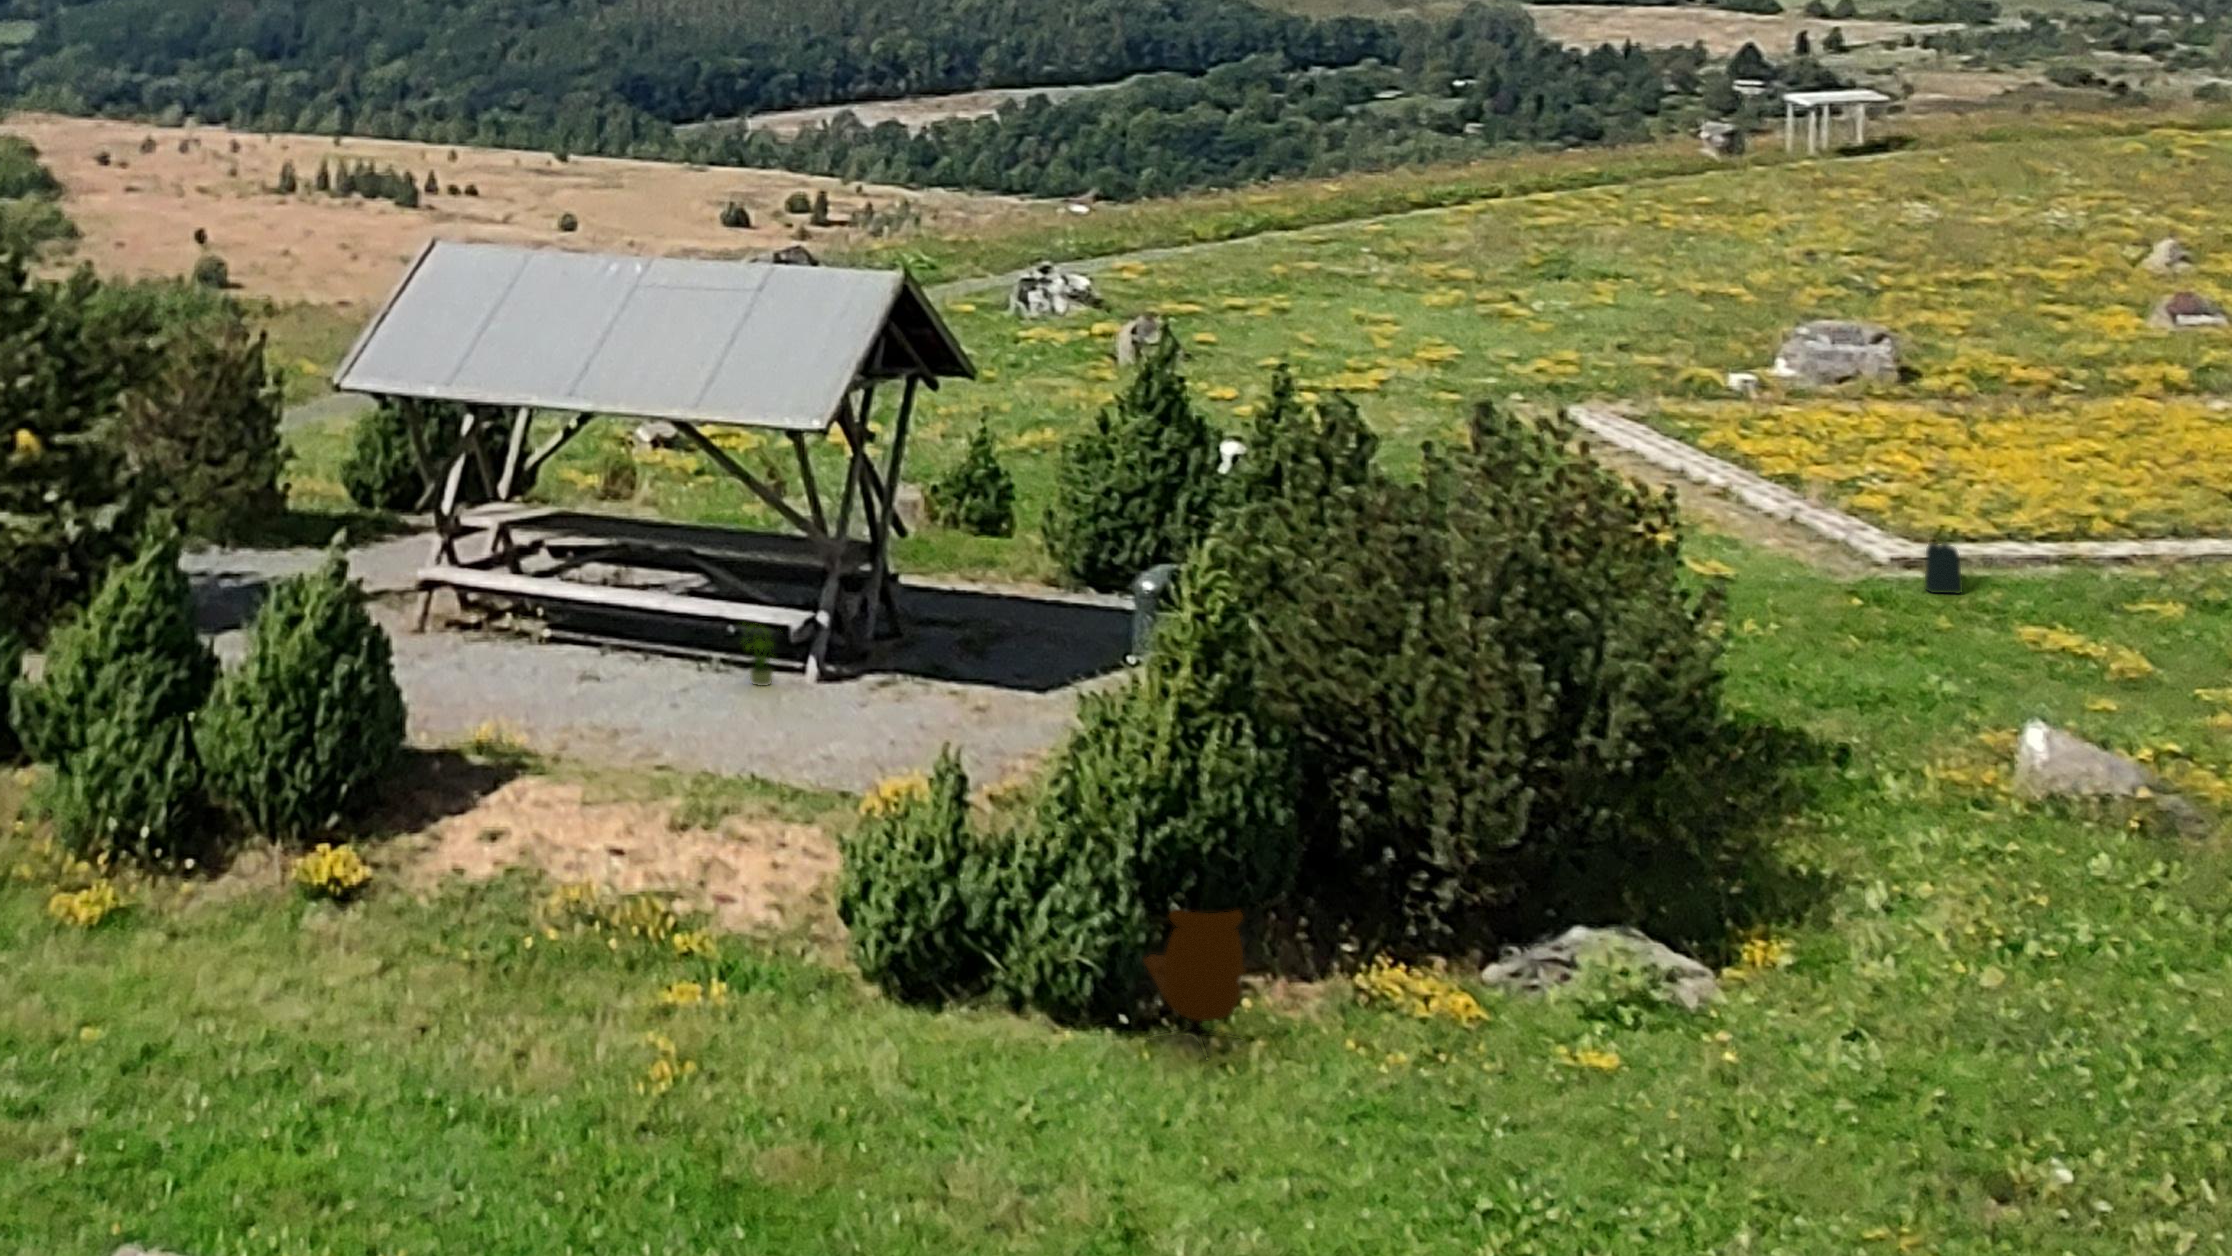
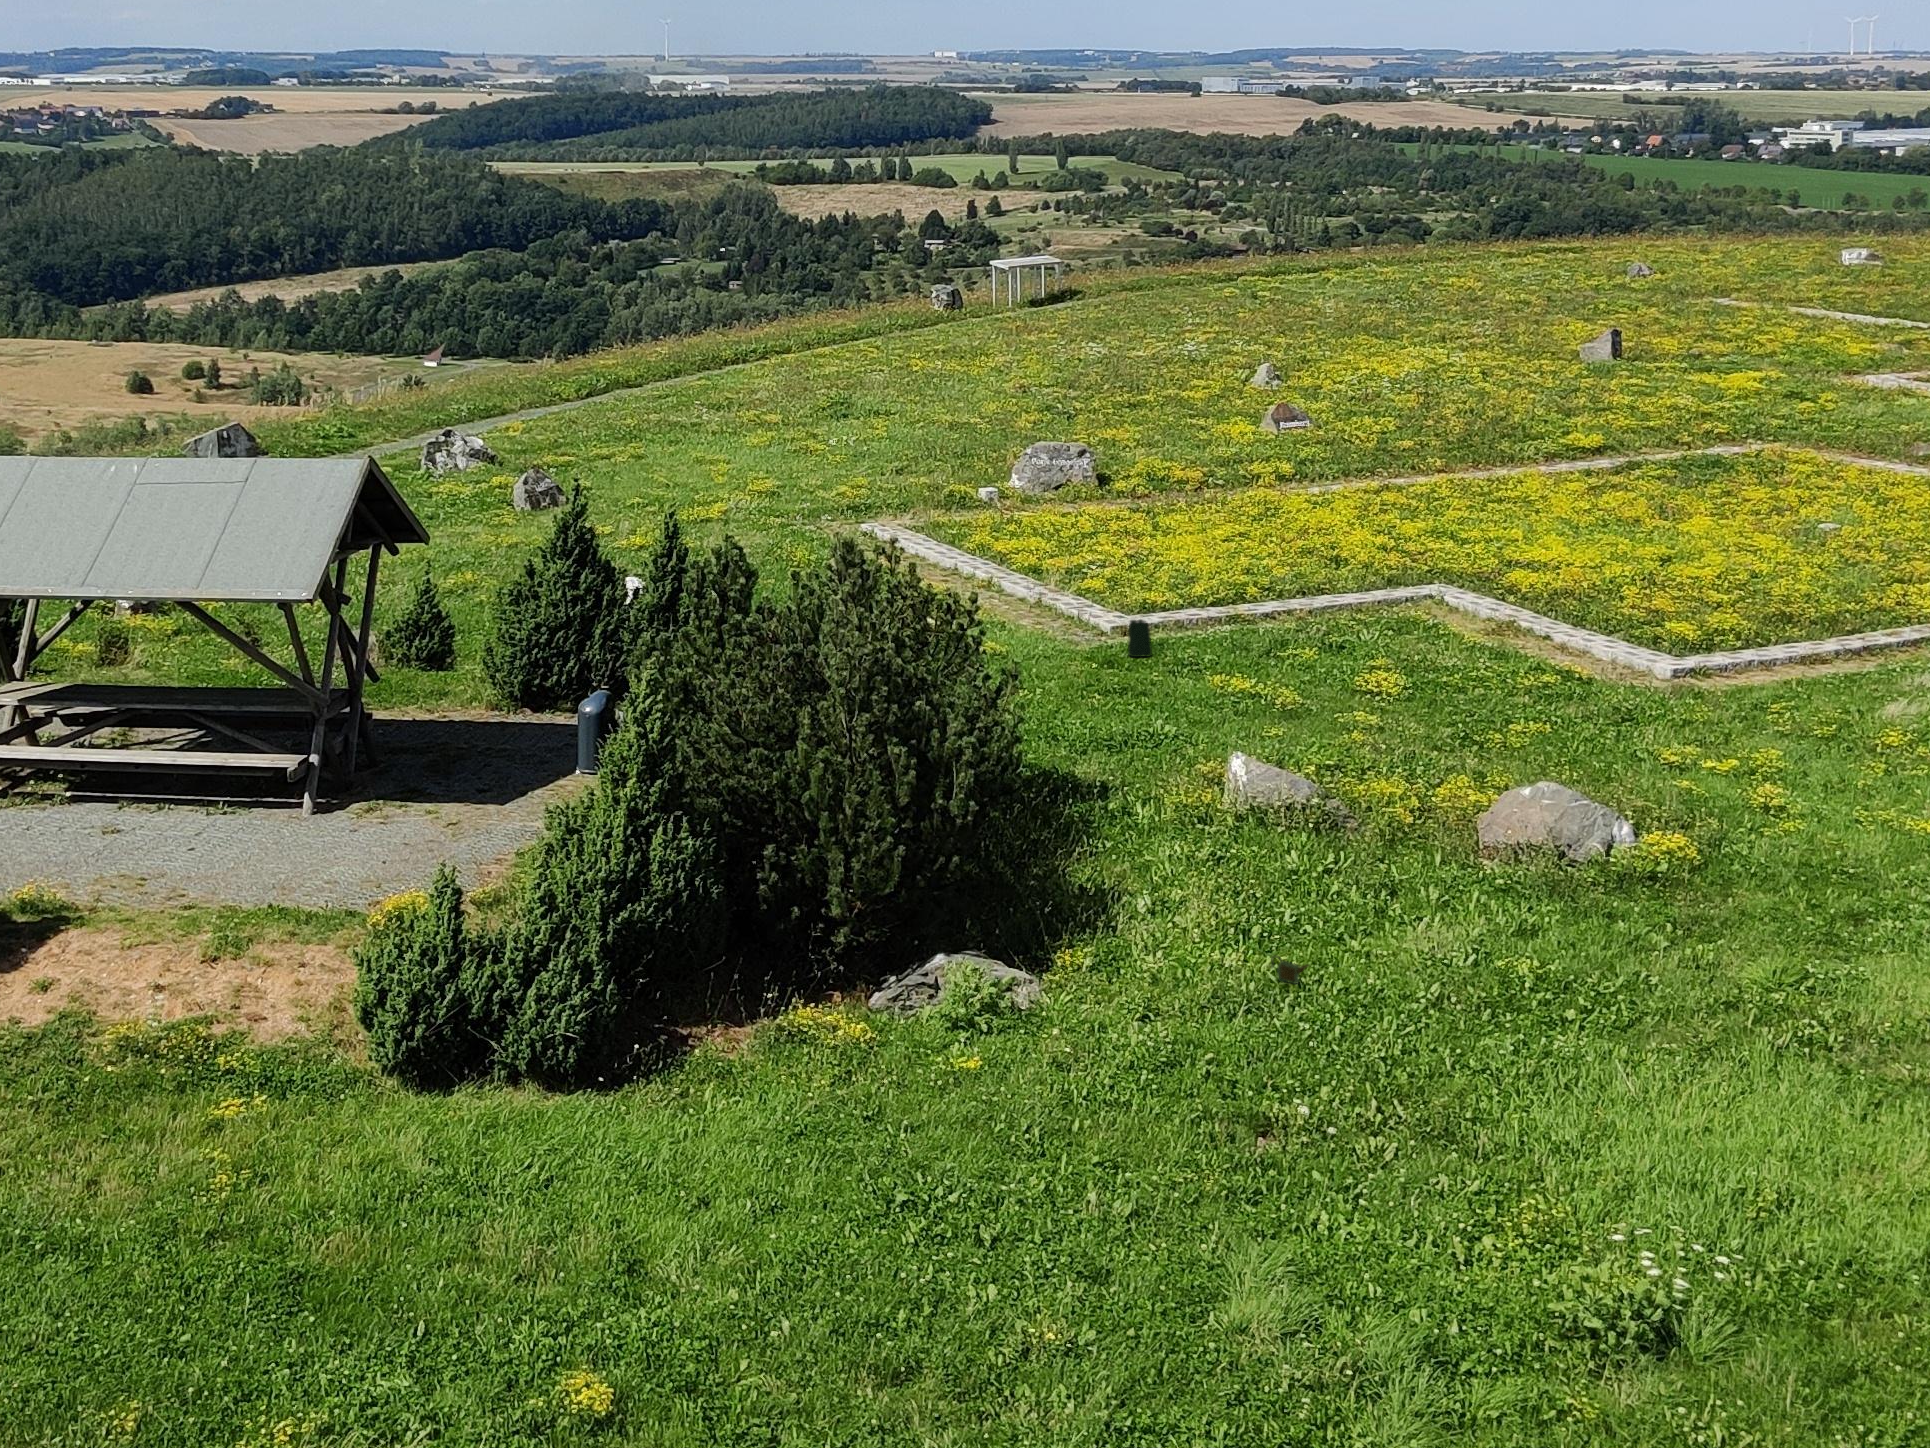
potted plant: present [746,623,773,686] -> none [247,757,288,820]
lounge chair: present [1143,909,1245,1061] -> none [606,971,688,1092]
watering can: none [2149,1010,2220,1057] -> present [1271,955,1309,984]

